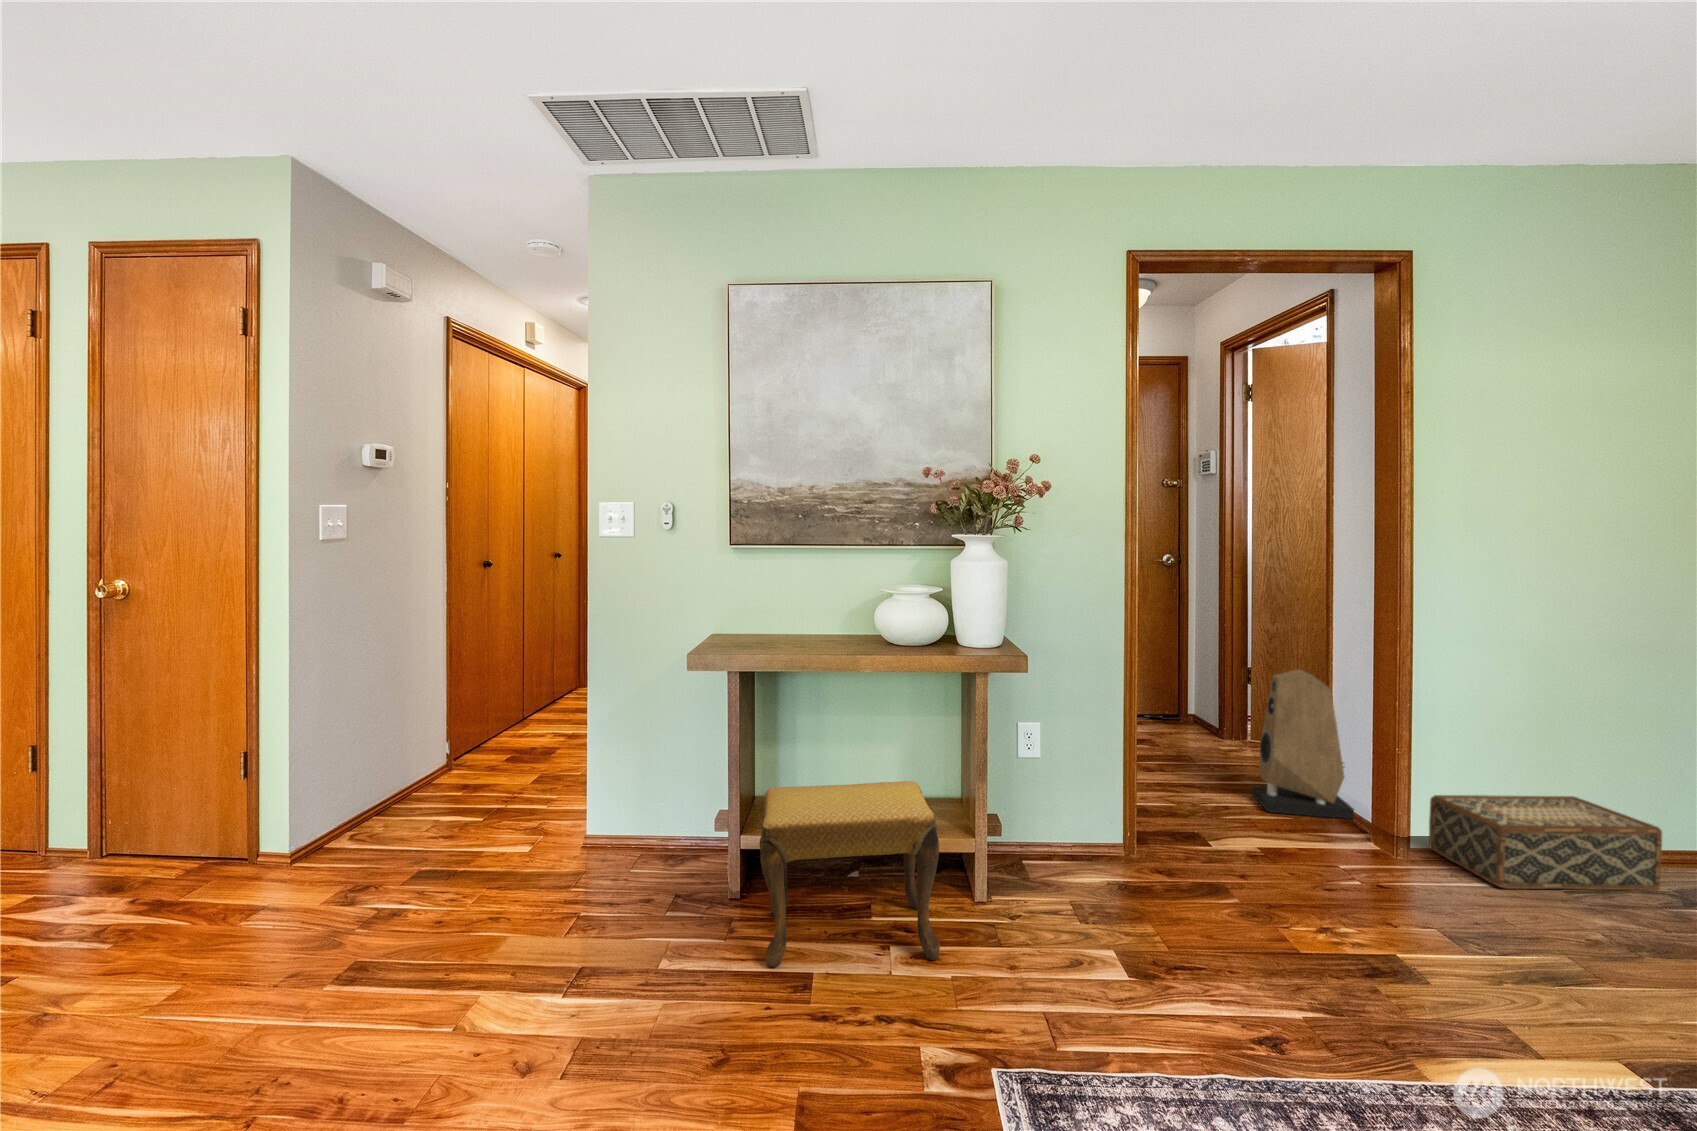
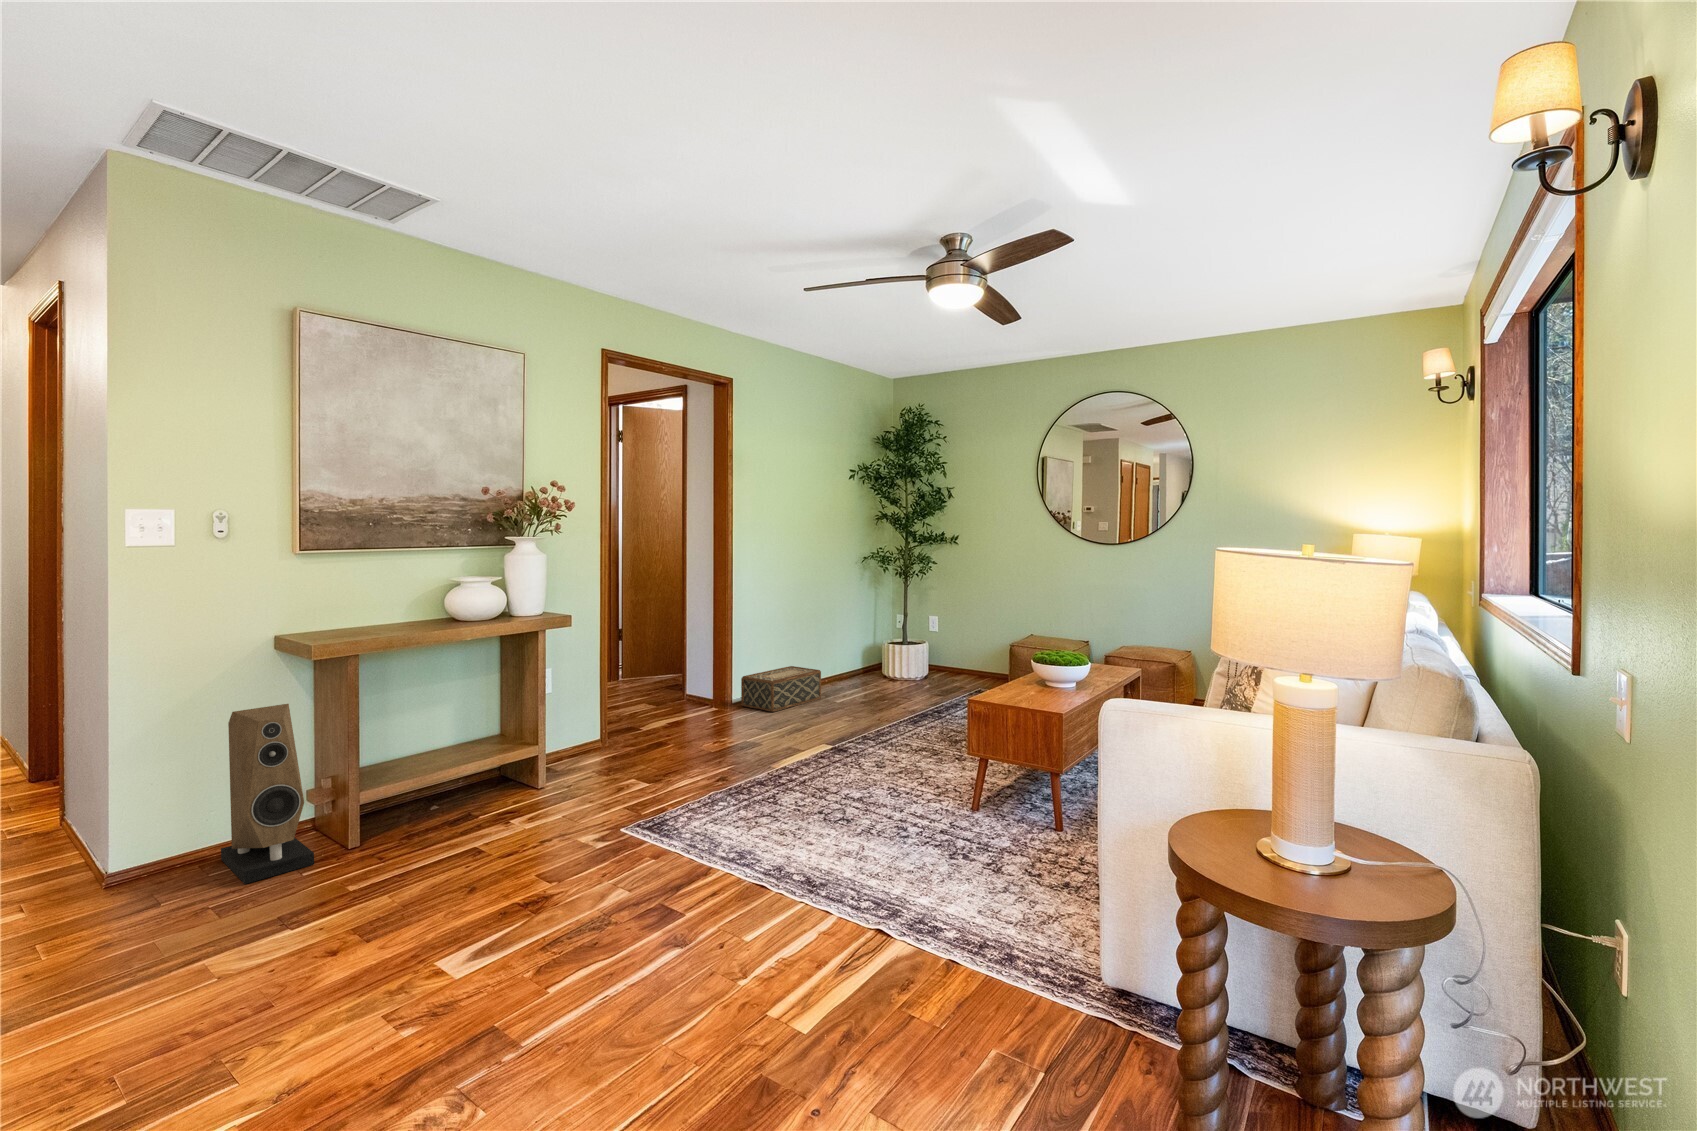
speaker: present [1252,669,1354,819] -> present [221,704,314,884]
footstool: present [759,781,940,967] -> none [392,713,548,851]

